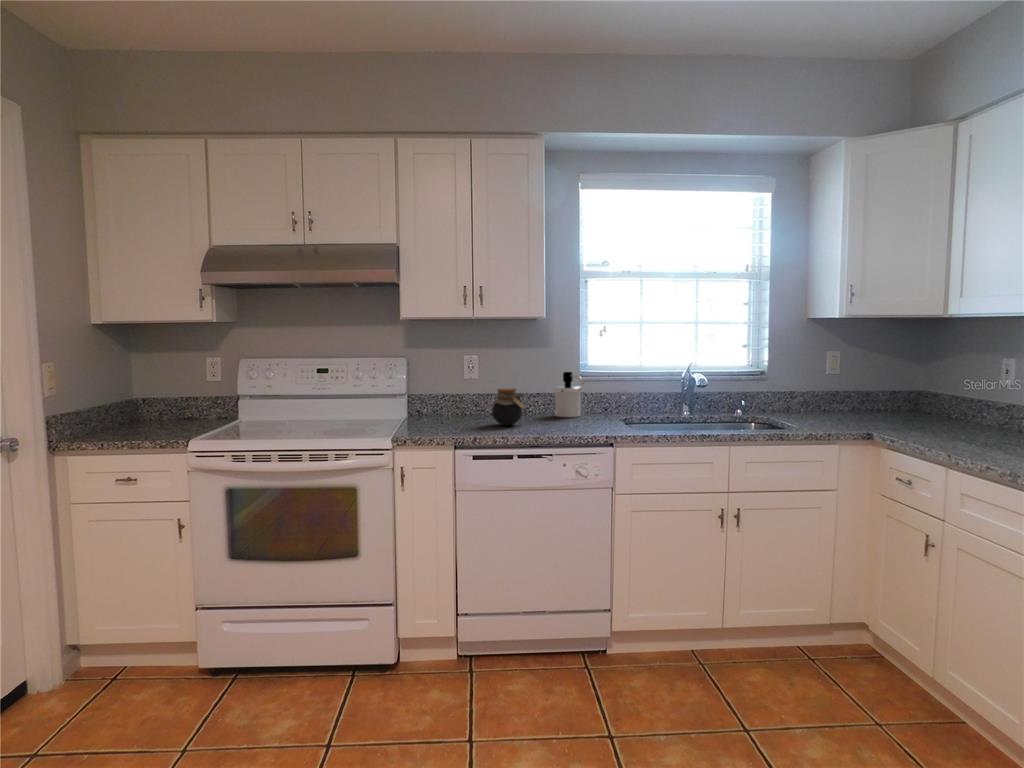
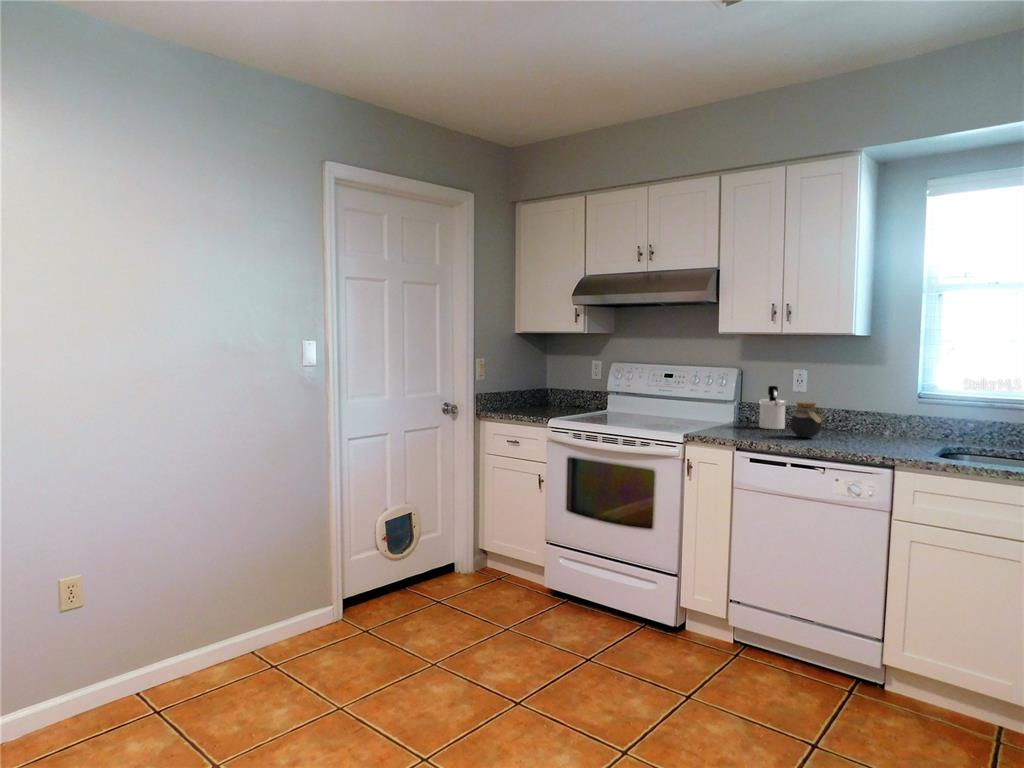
soap dispenser: present [554,372,583,417] -> present [759,386,787,429]

